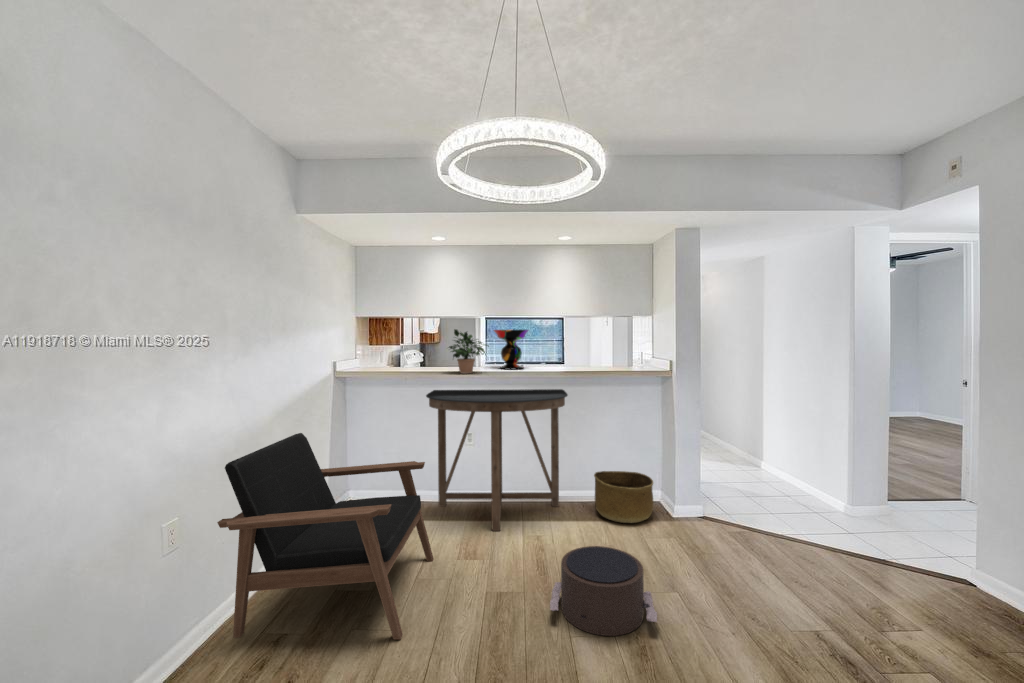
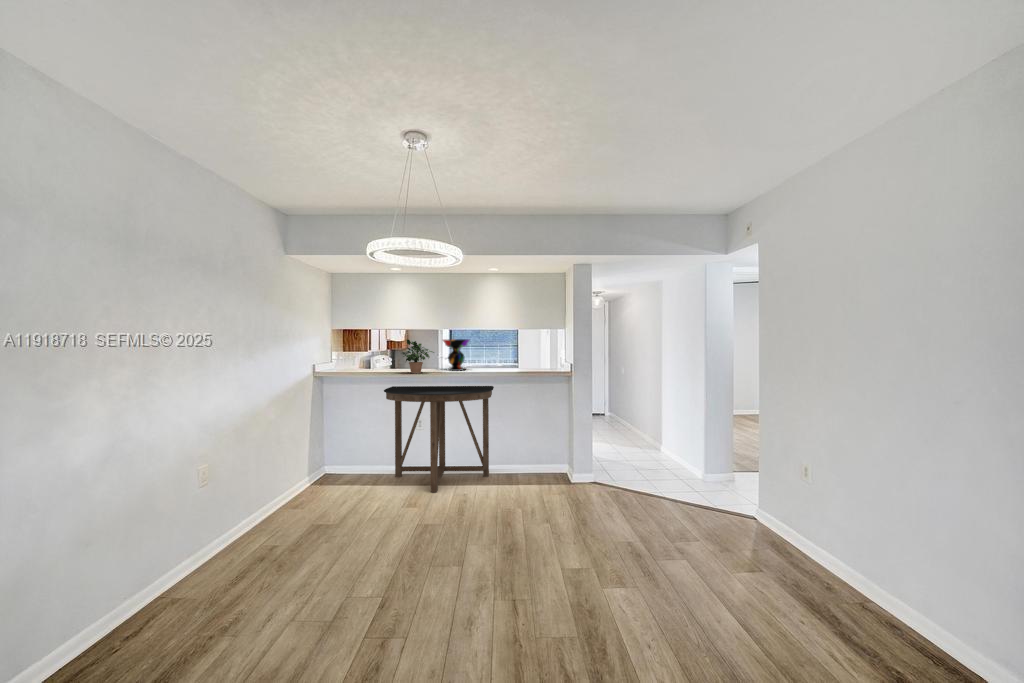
armchair: present [217,433,433,639] -> none [218,416,381,554]
basket: present [594,471,653,523] -> none [514,449,558,487]
pouf: present [550,546,657,636] -> none [451,496,526,552]

